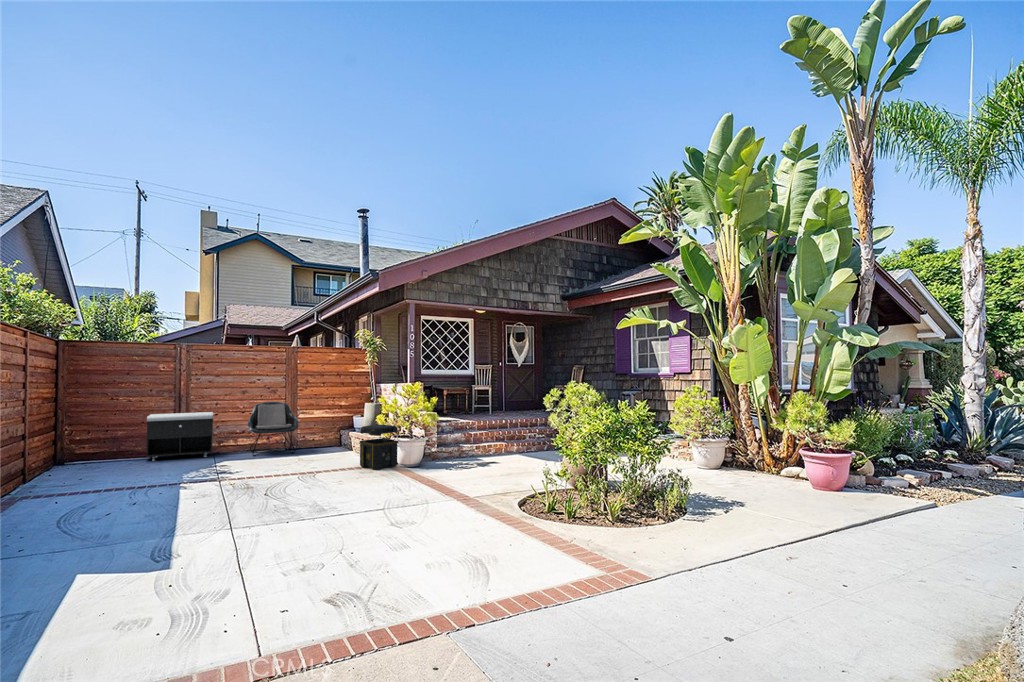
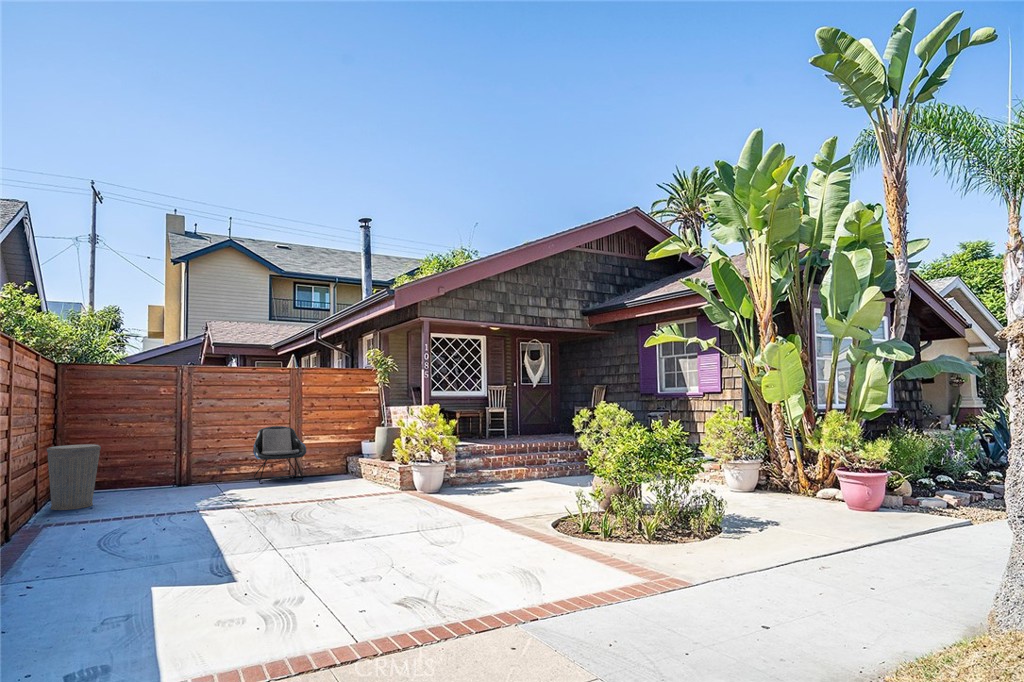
storage bench: present [146,412,213,461] -> none [149,437,218,489]
trash can: none [35,419,90,482] -> present [47,444,101,510]
toolbox: present [360,424,398,470] -> none [376,449,417,496]

